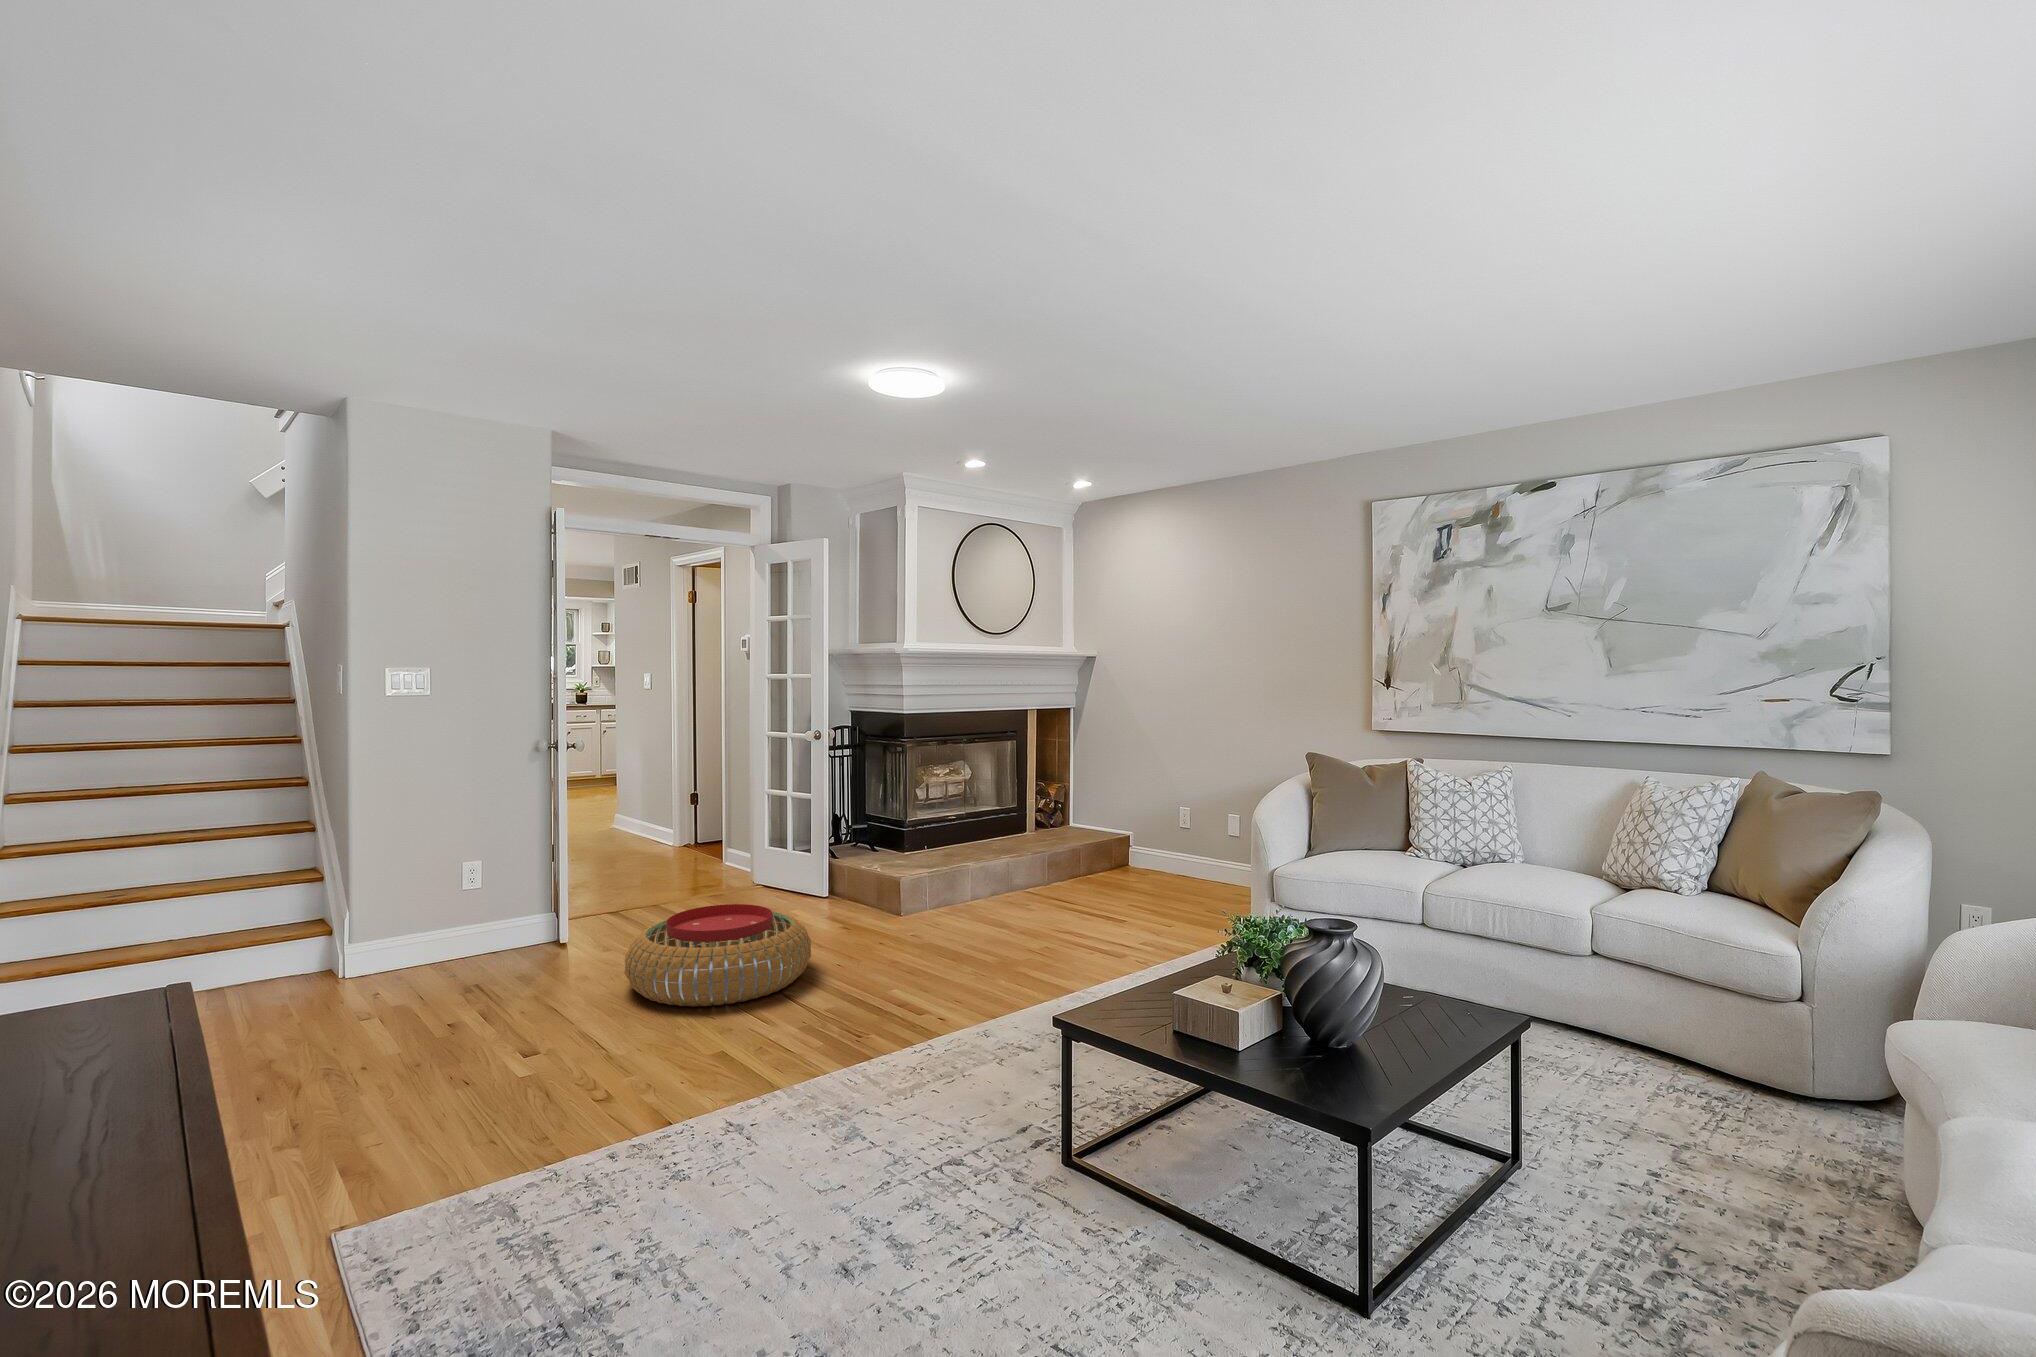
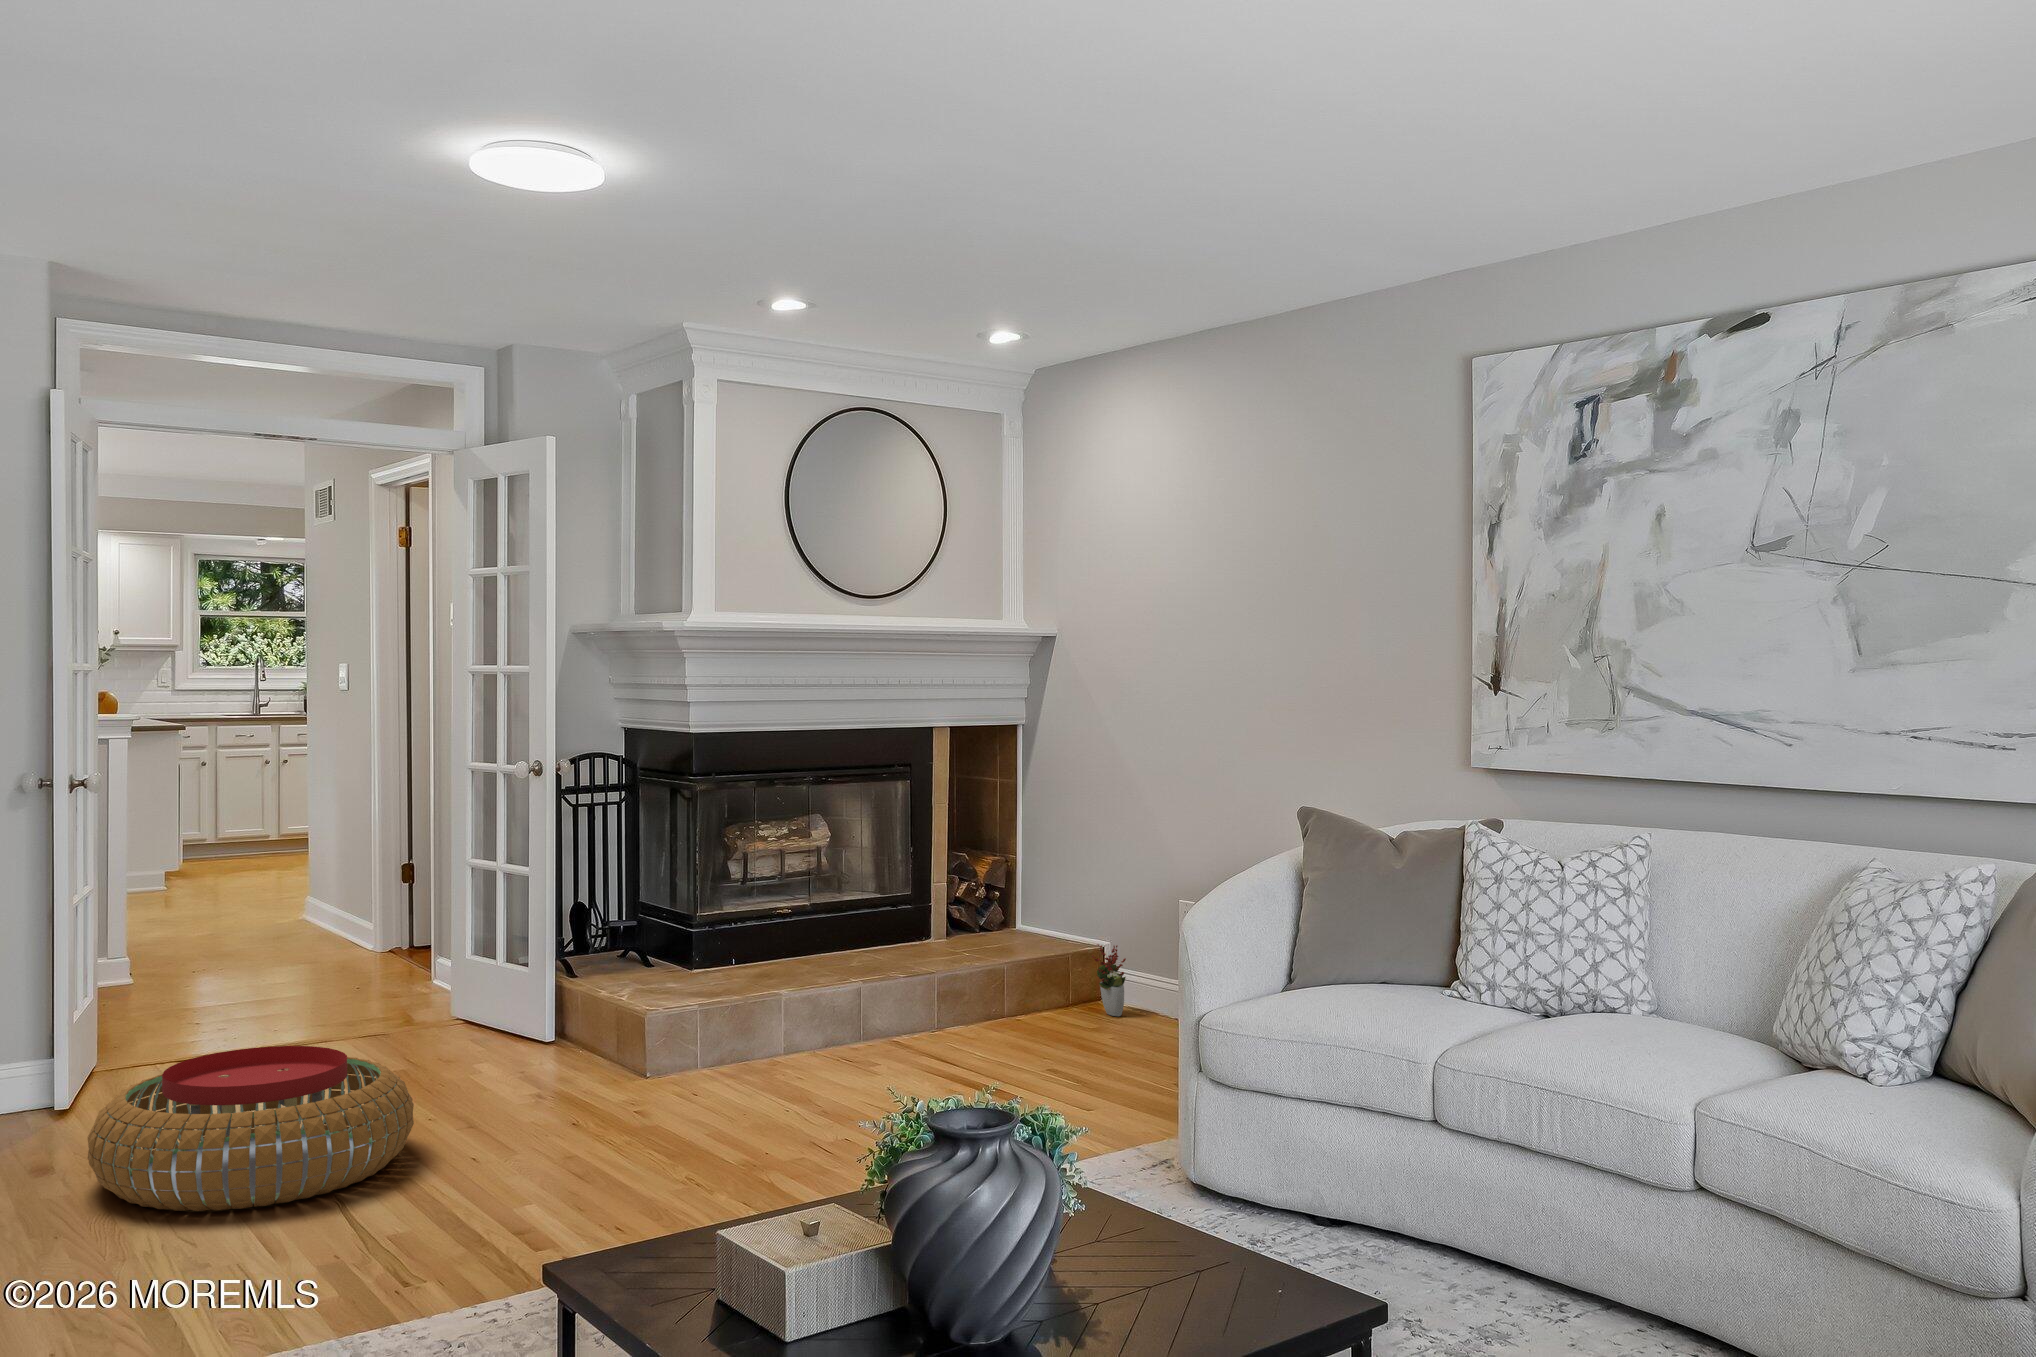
decorative plant: none [1127,831,1147,872] -> present [1092,944,1126,1016]

